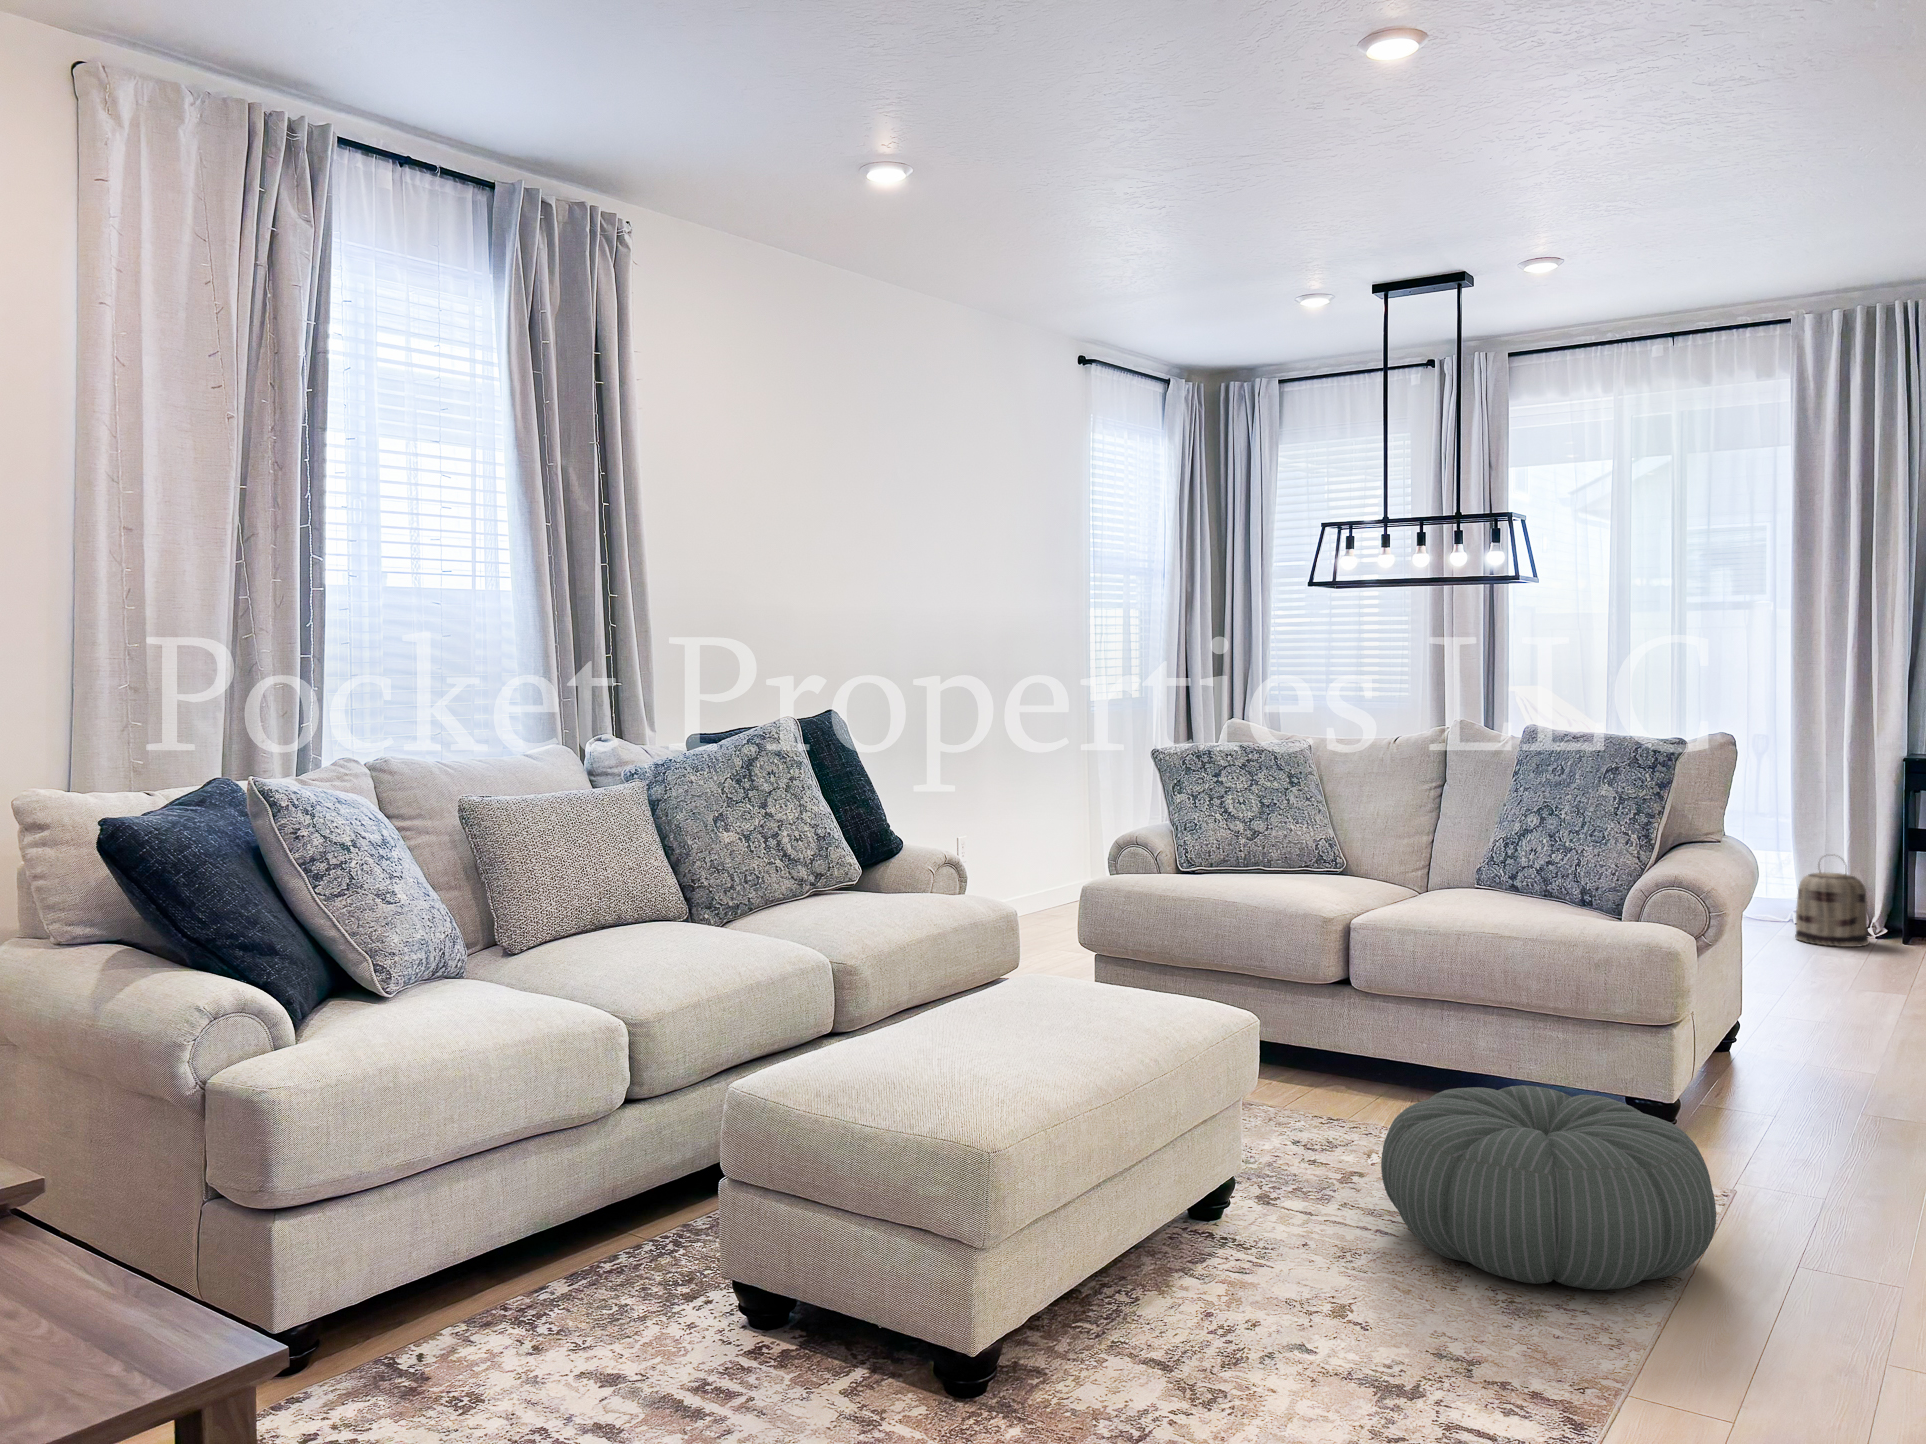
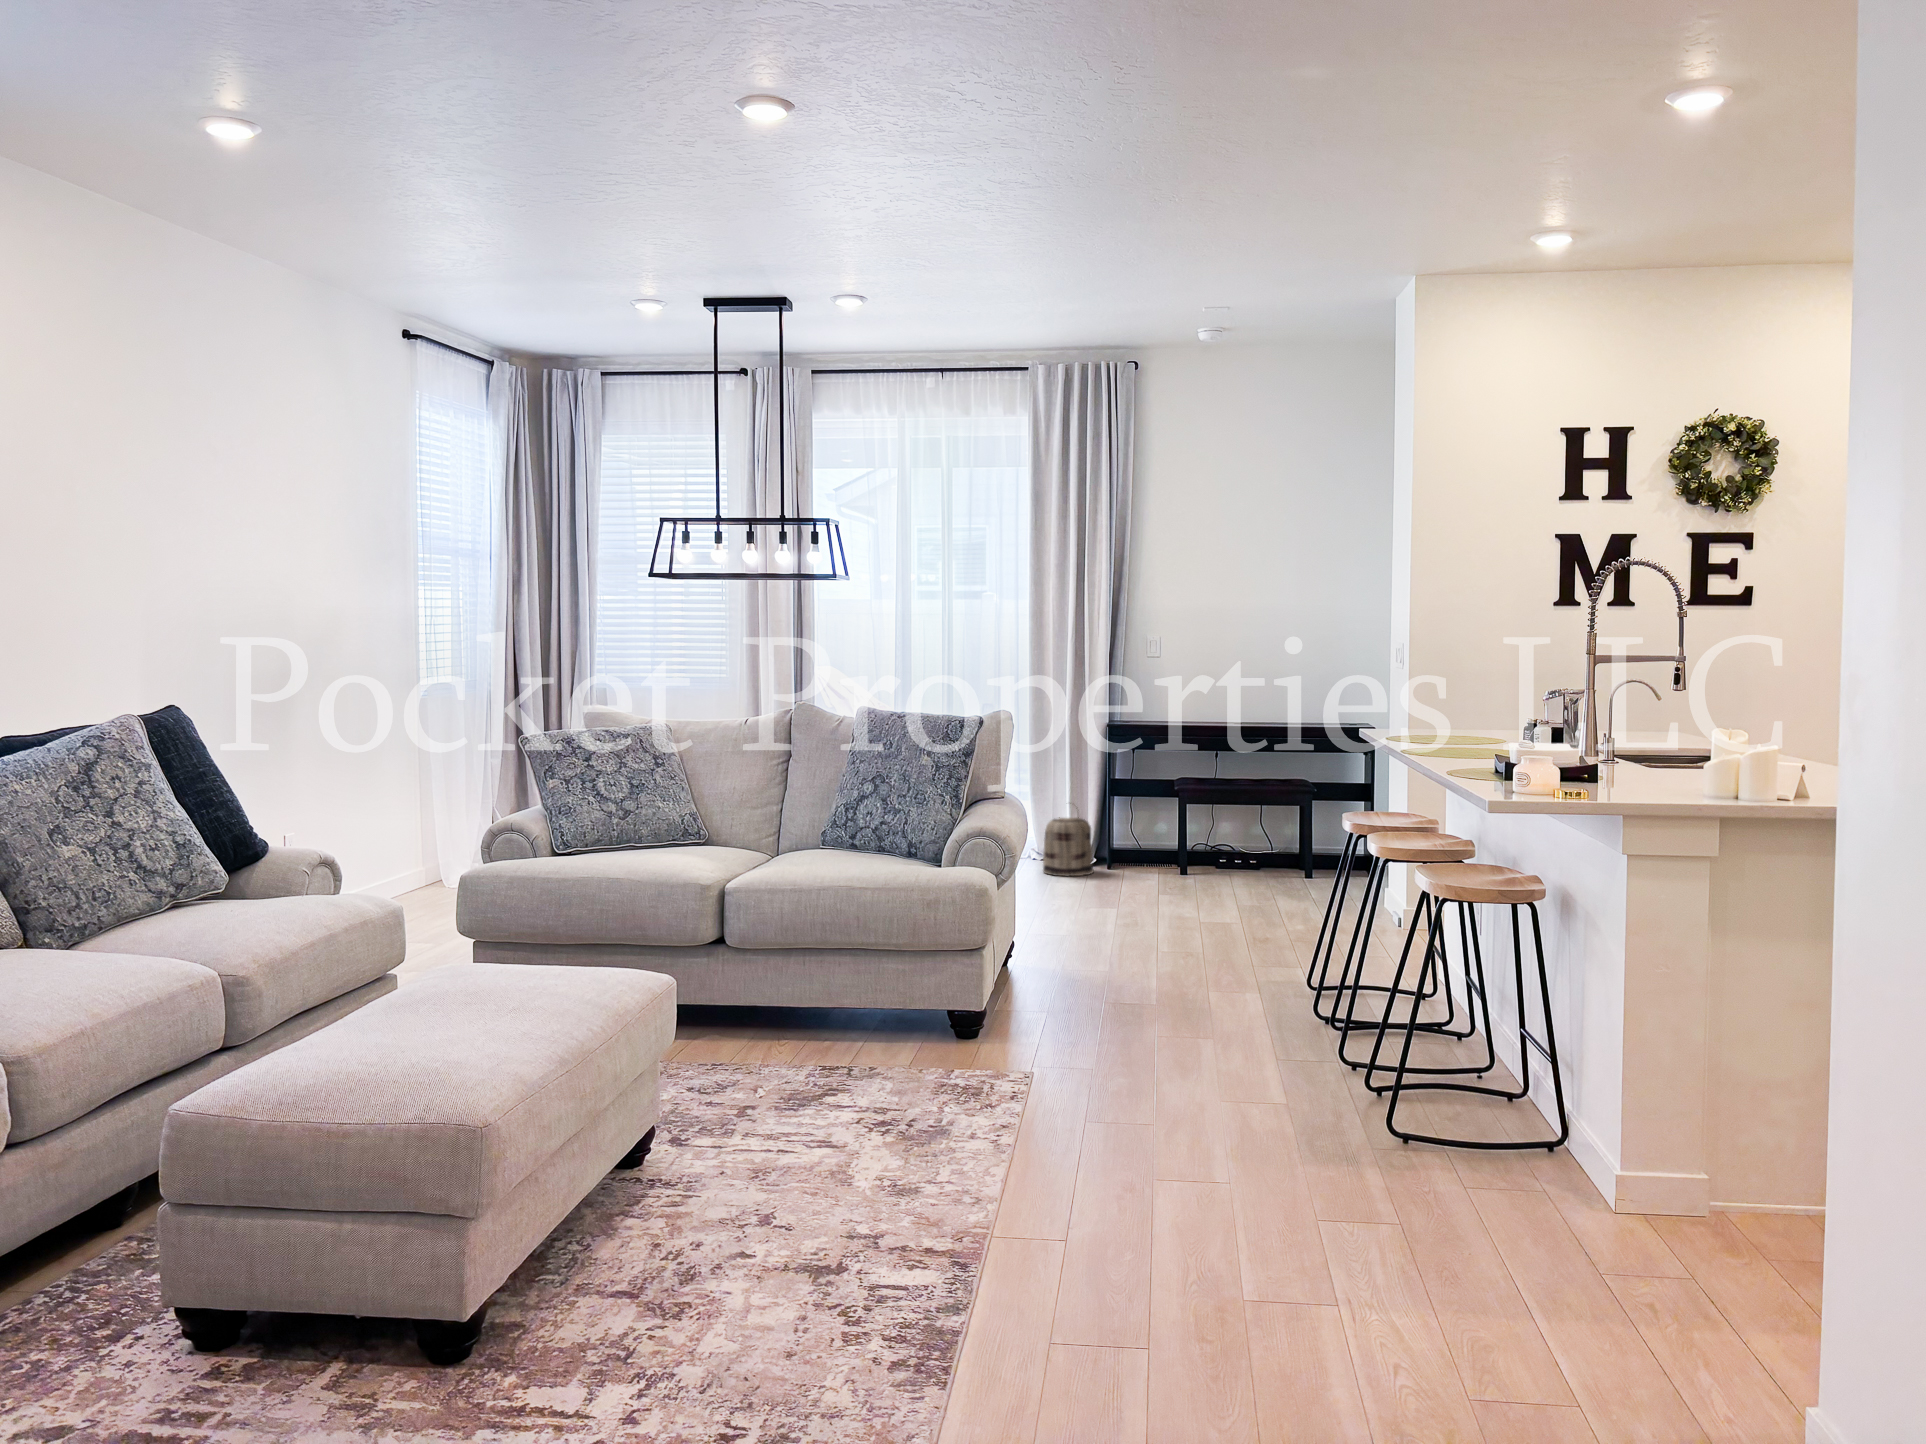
pouf: present [1381,1085,1716,1290] -> none [780,1012,1033,1169]

